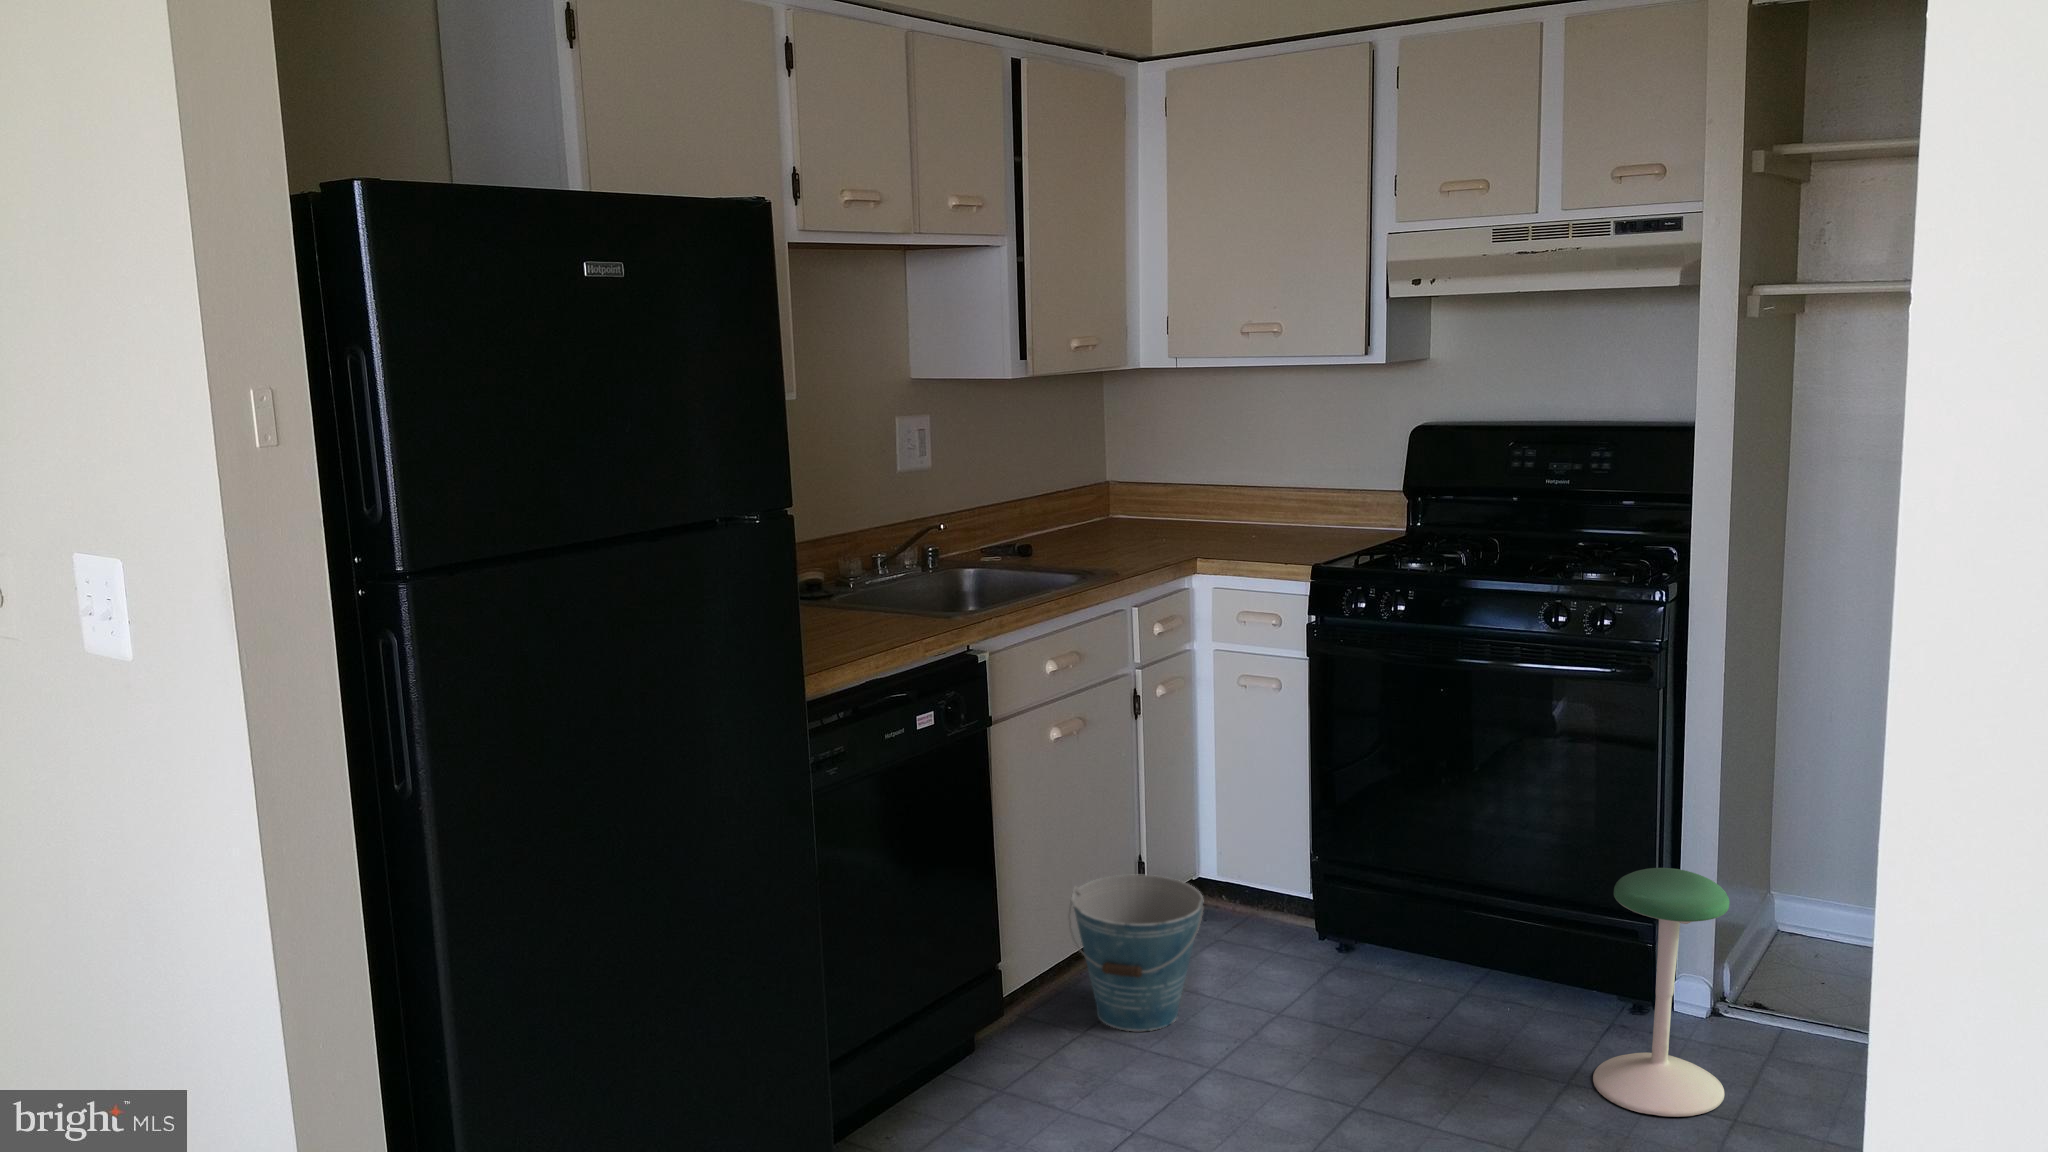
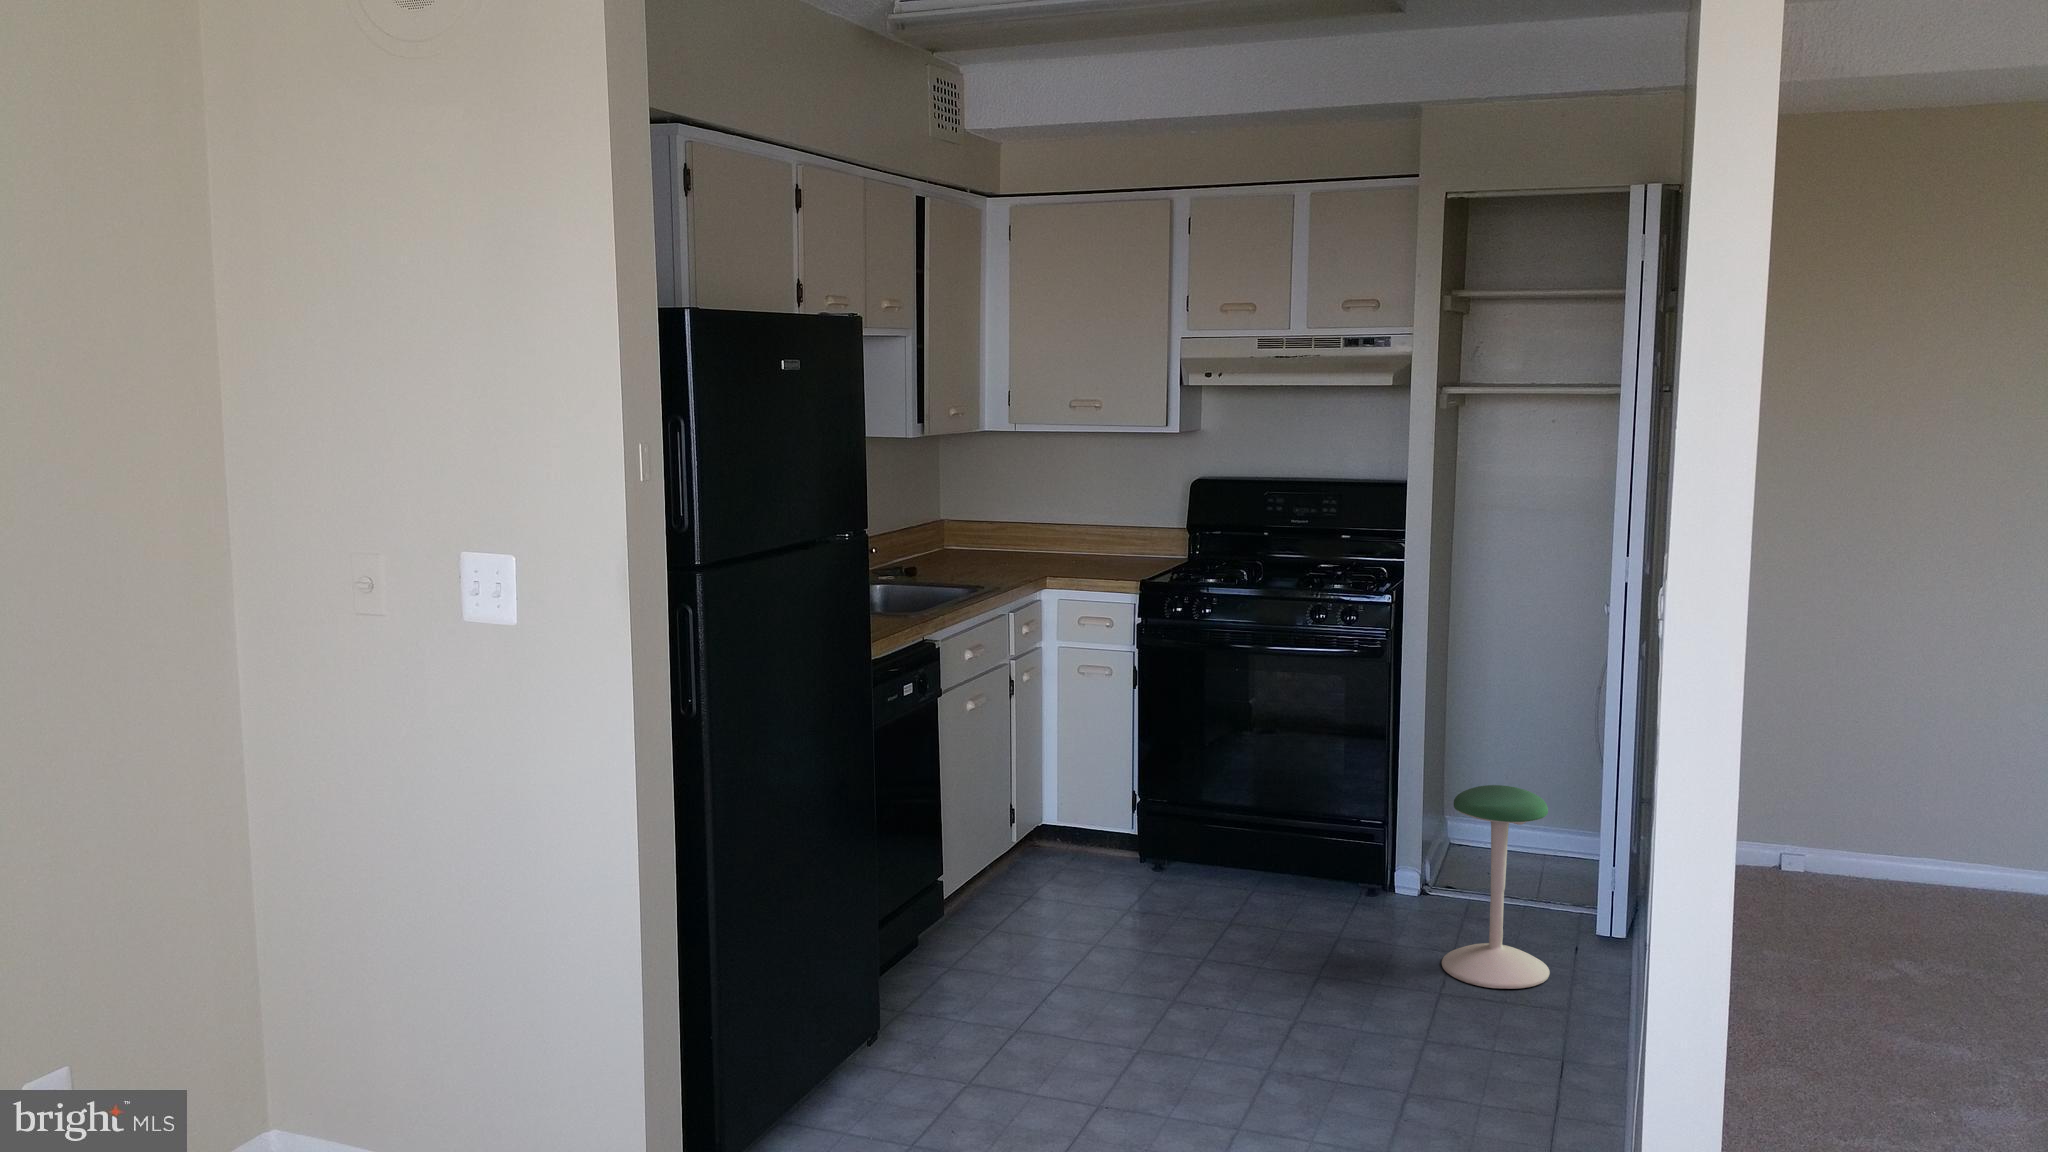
bucket: present [1069,874,1203,1031] -> none [991,836,1110,970]

